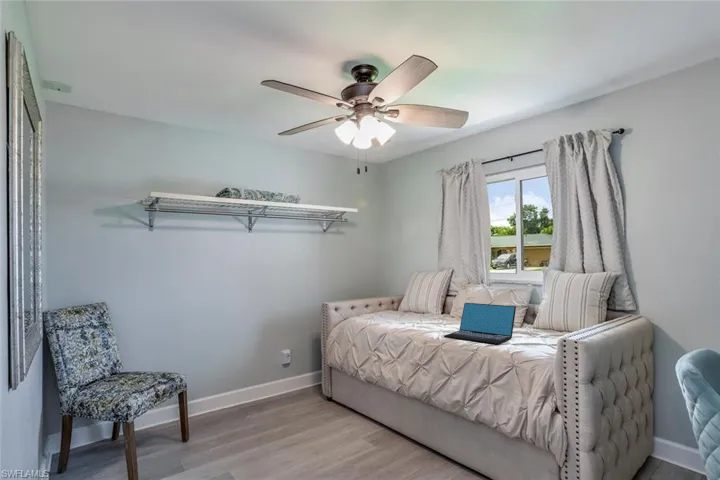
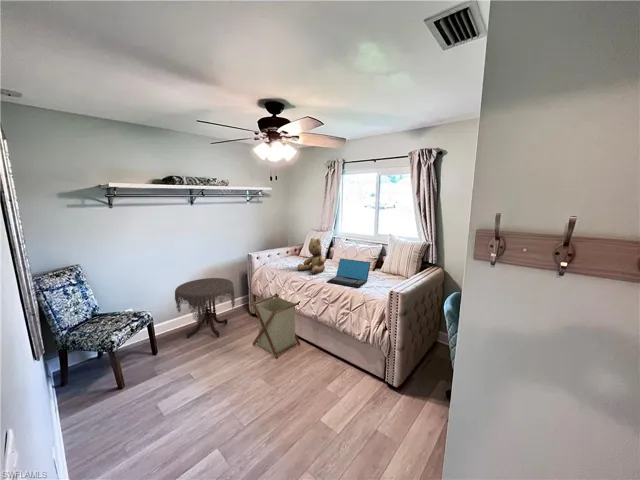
teddy bear: none [397,274,440,329] -> present [297,238,325,274]
side table: none [218,336,302,426] -> present [175,278,235,338]
laundry basket: none [324,359,404,463] -> present [250,293,300,358]

